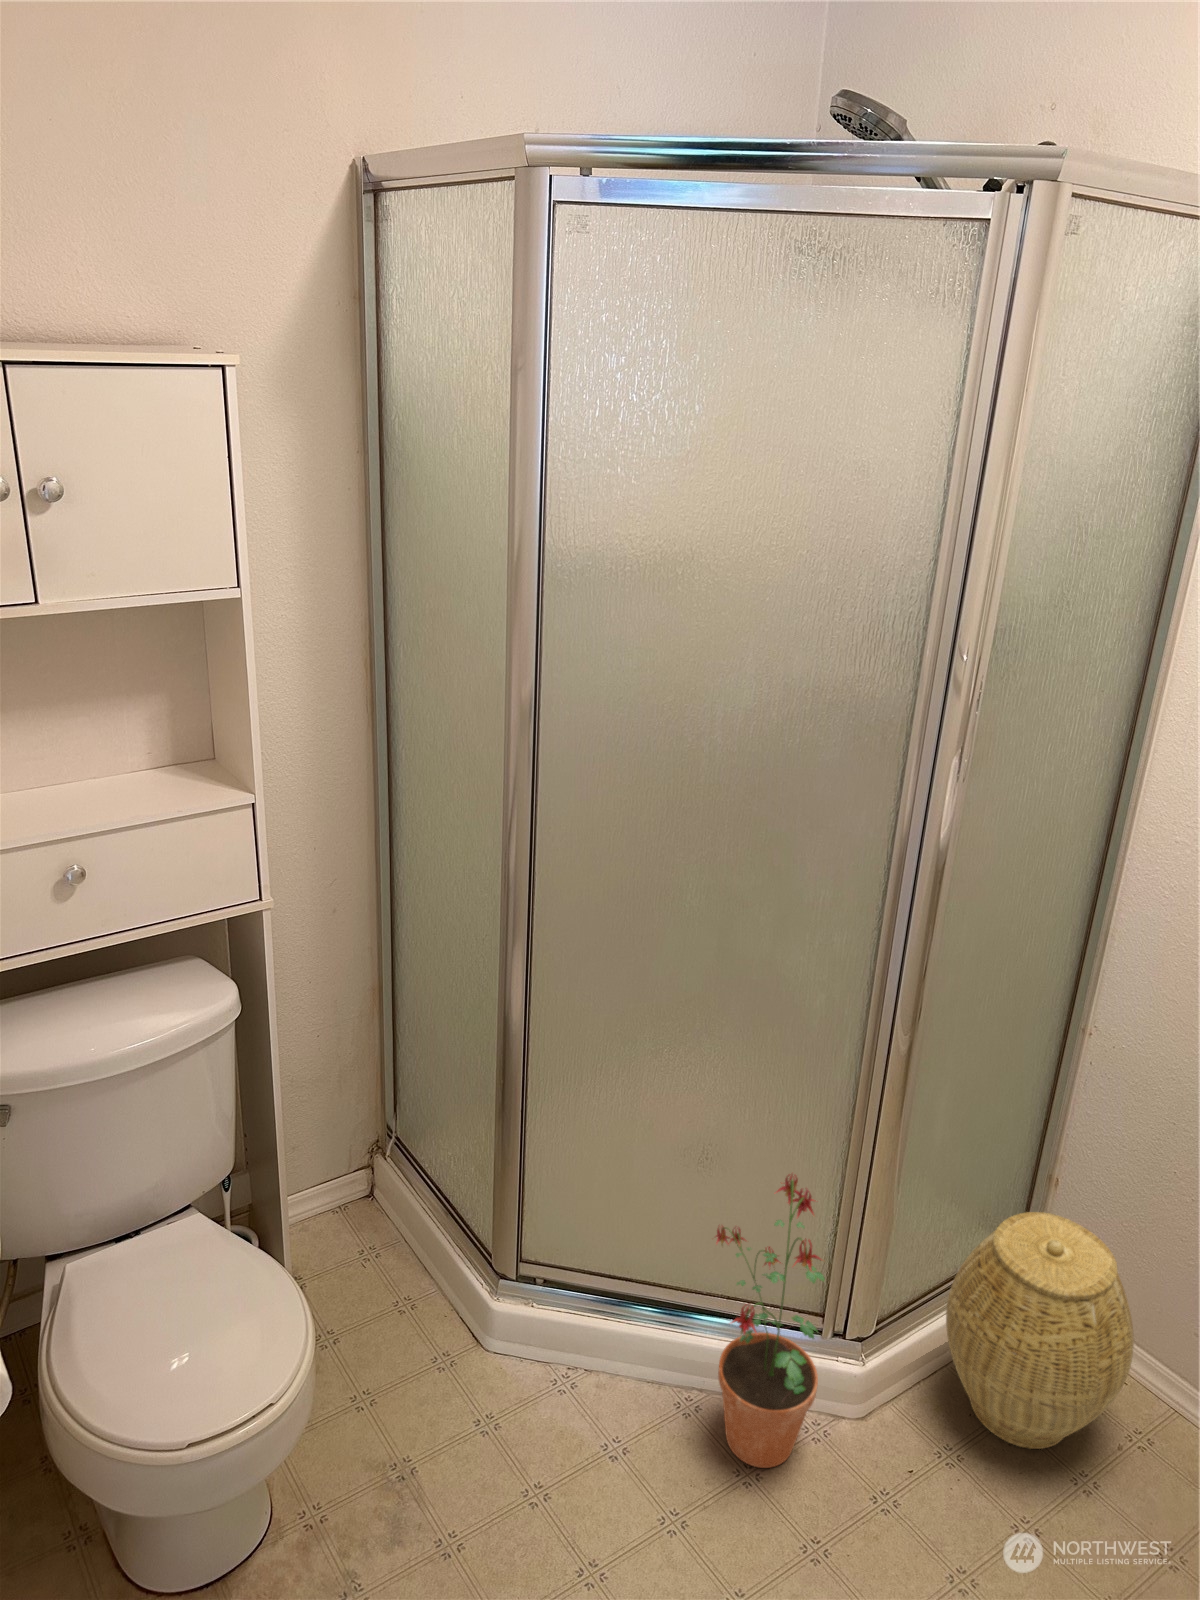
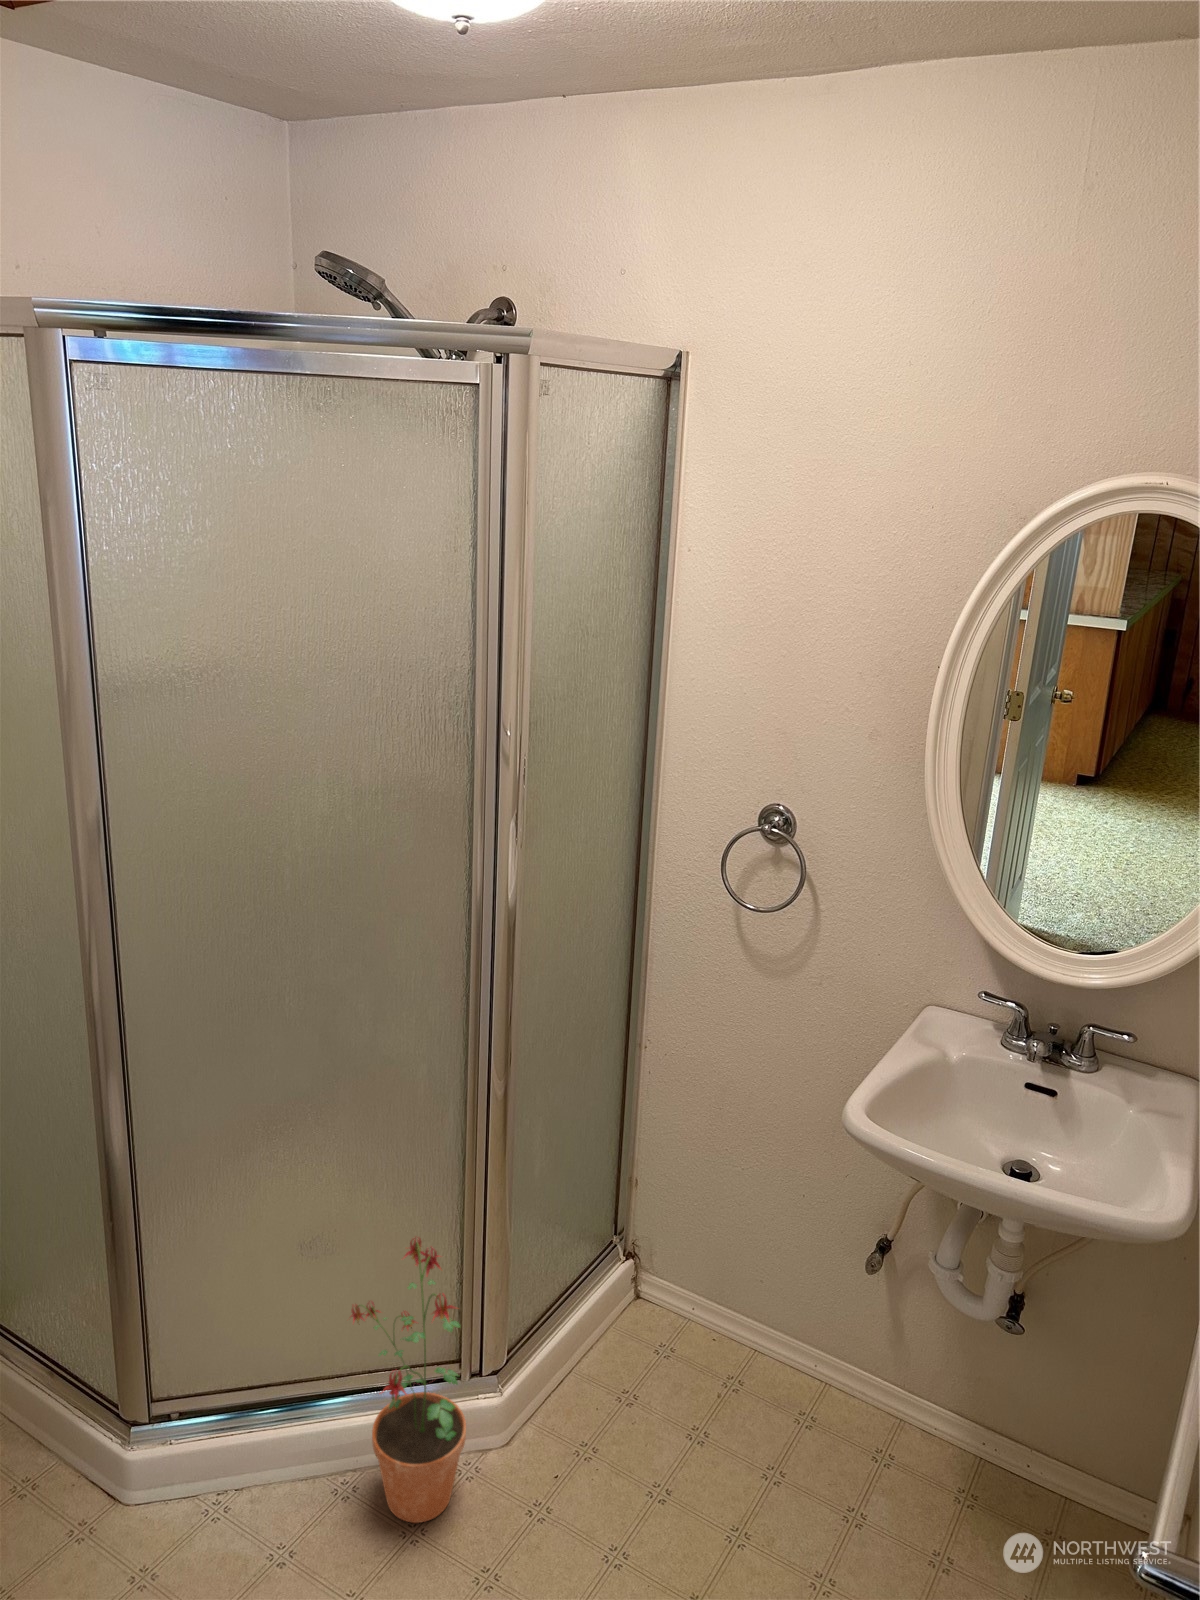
woven basket: present [946,1212,1134,1449] -> none [564,1212,719,1423]

